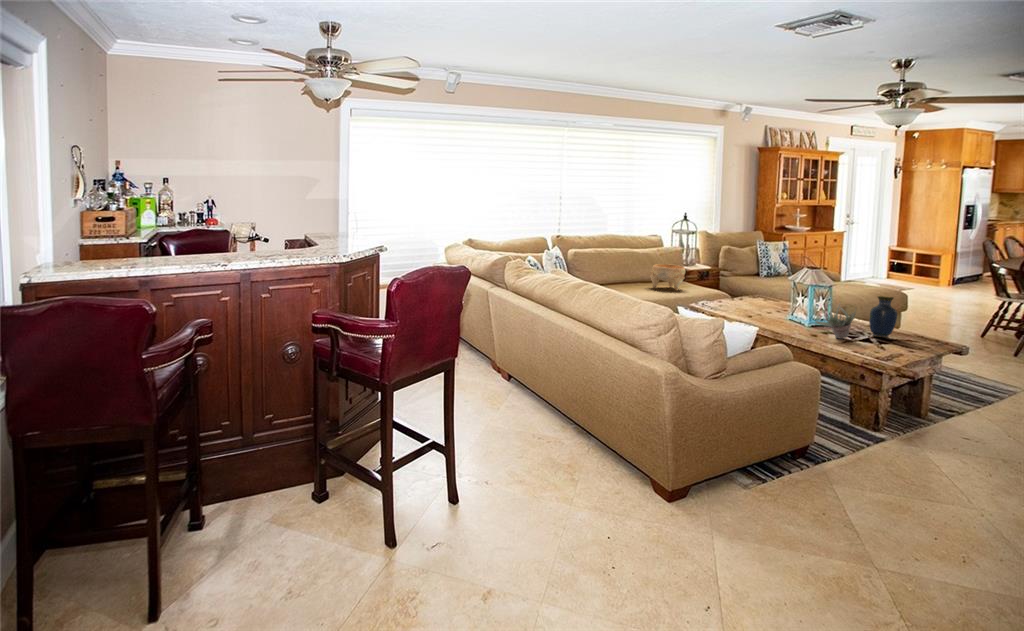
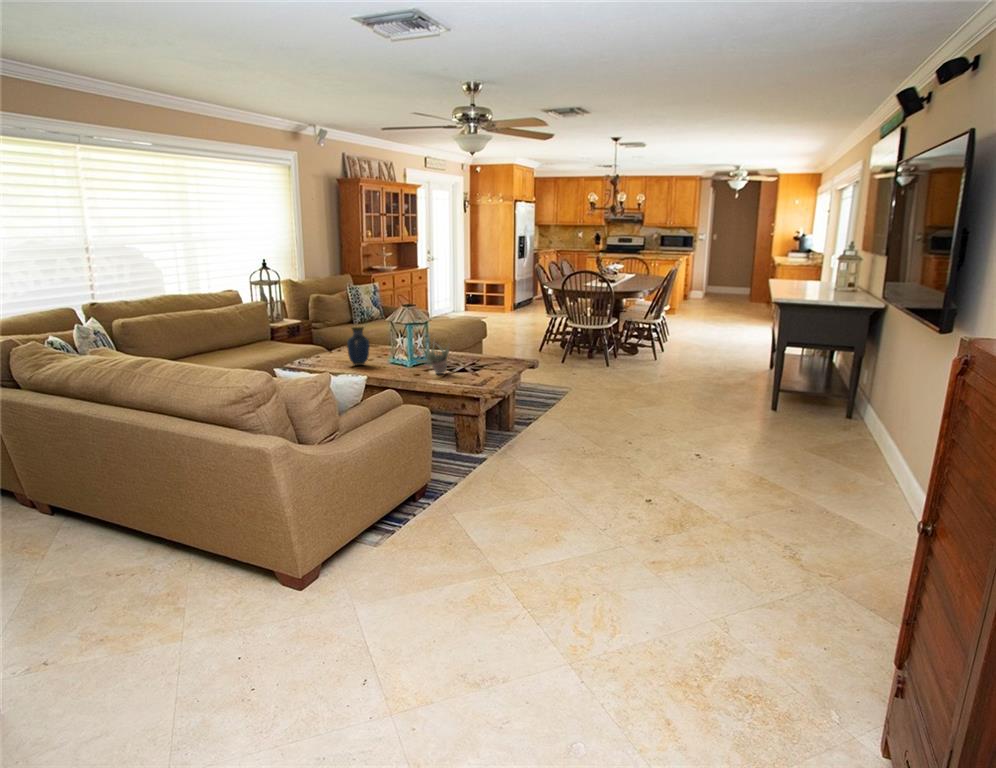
decorative bowl: present [649,264,685,290] -> none [231,320,275,350]
vase: present [869,296,897,338] -> present [347,327,370,365]

